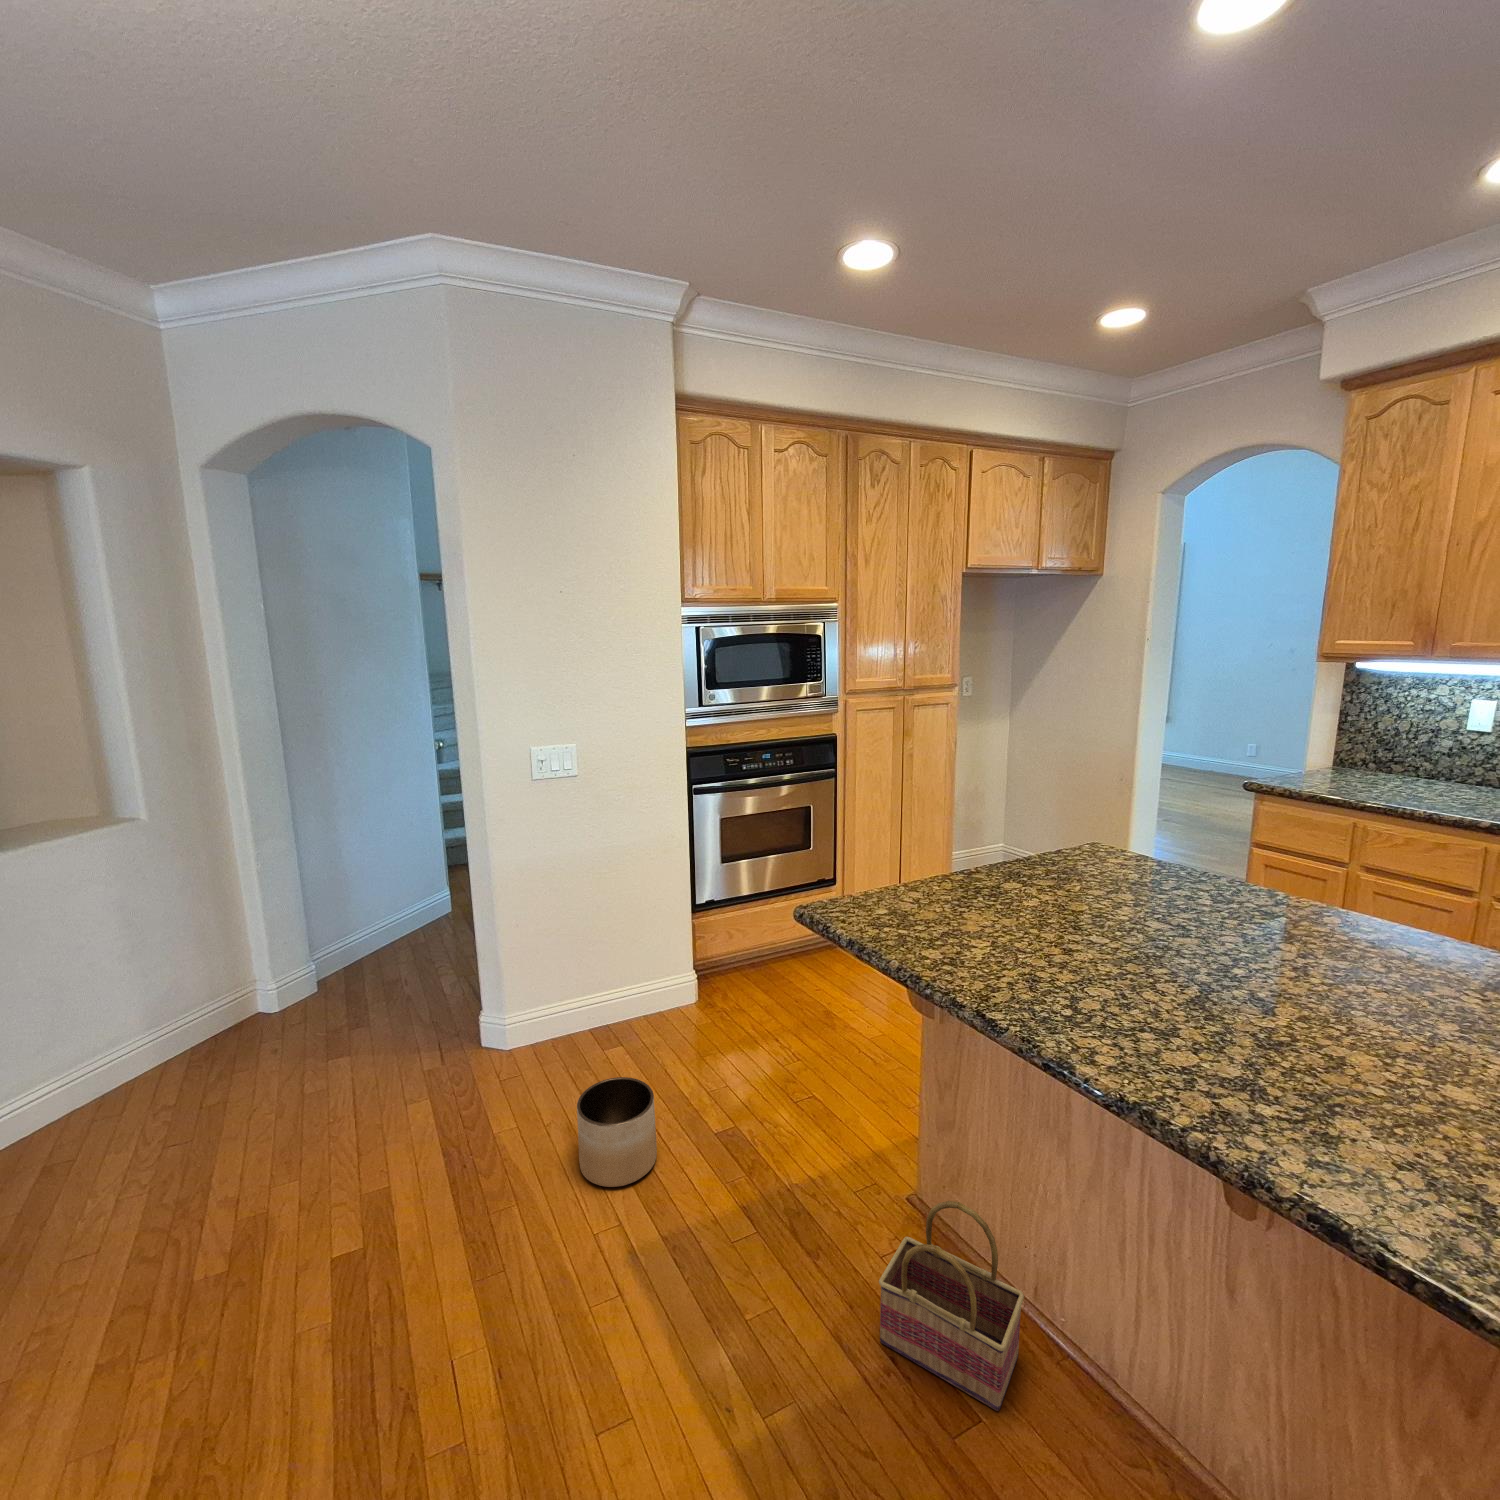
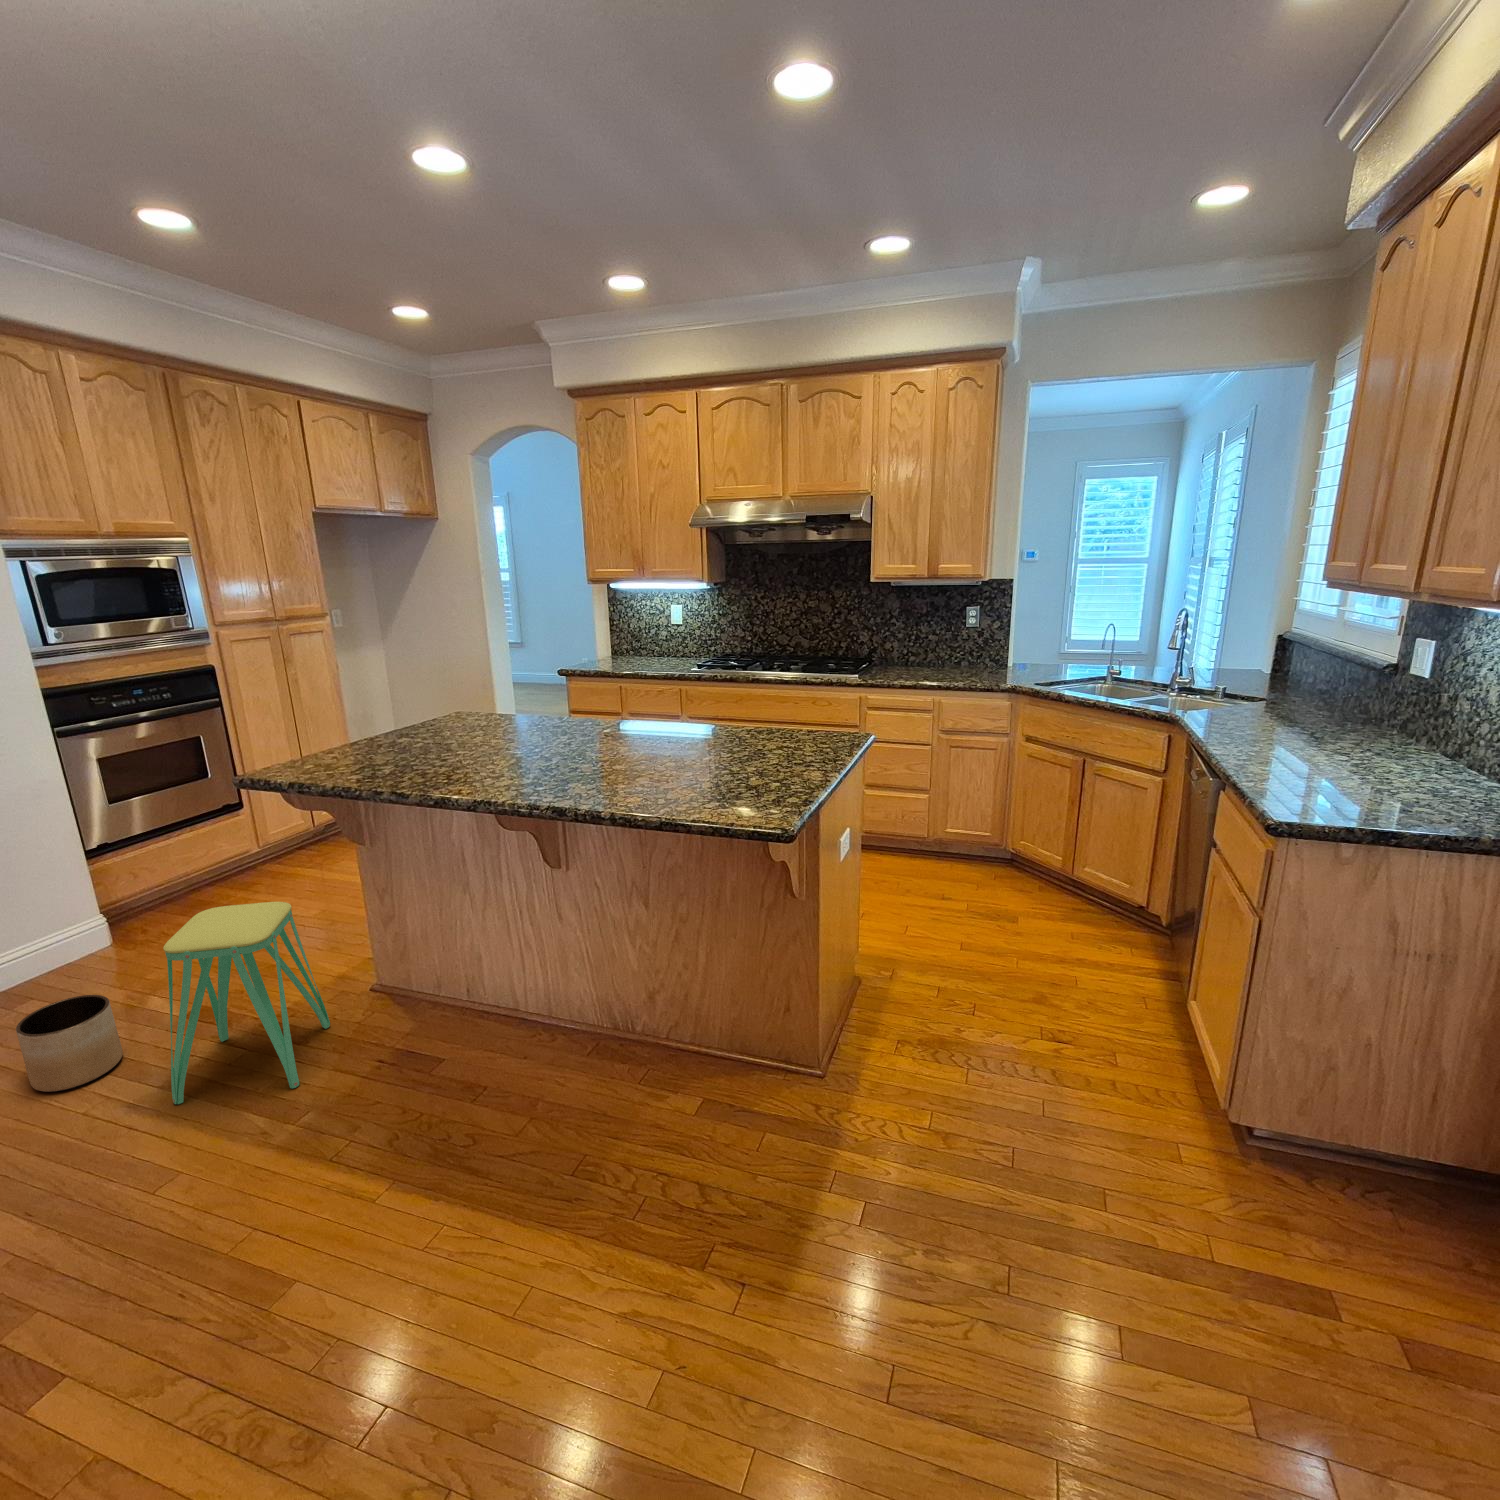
stool: none [665,1047,850,1354] -> present [163,902,330,1104]
basket: present [879,1201,1024,1411] -> none [358,944,457,1052]

